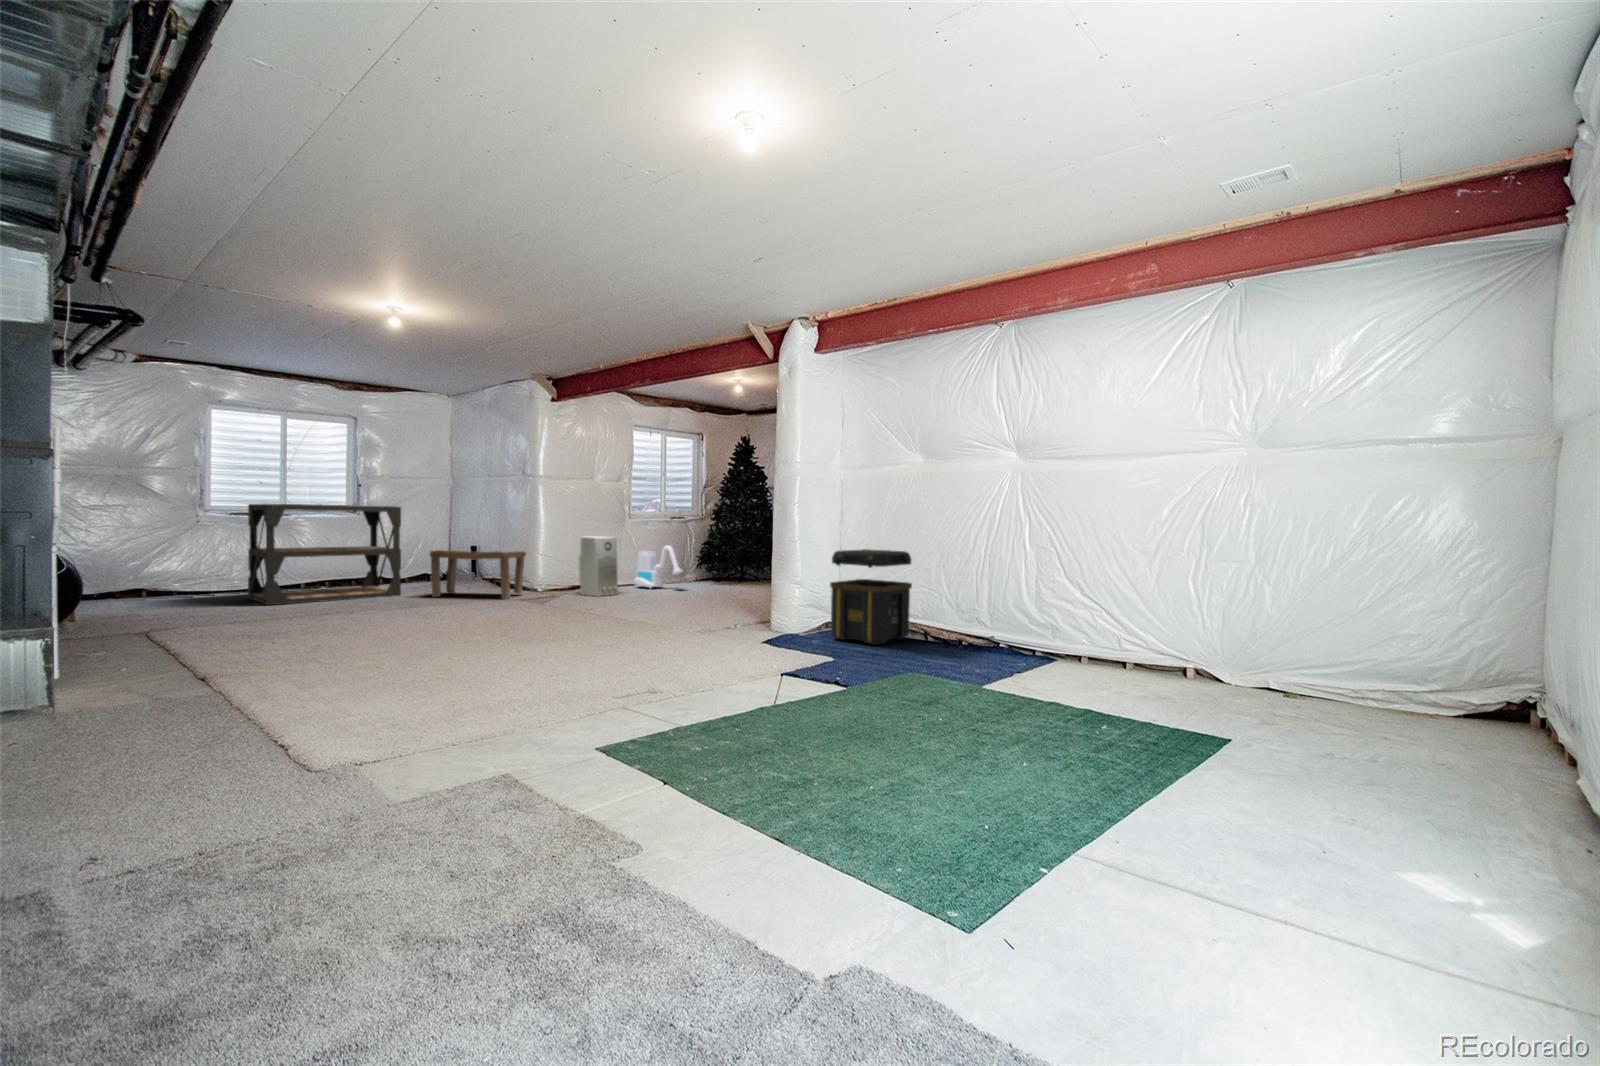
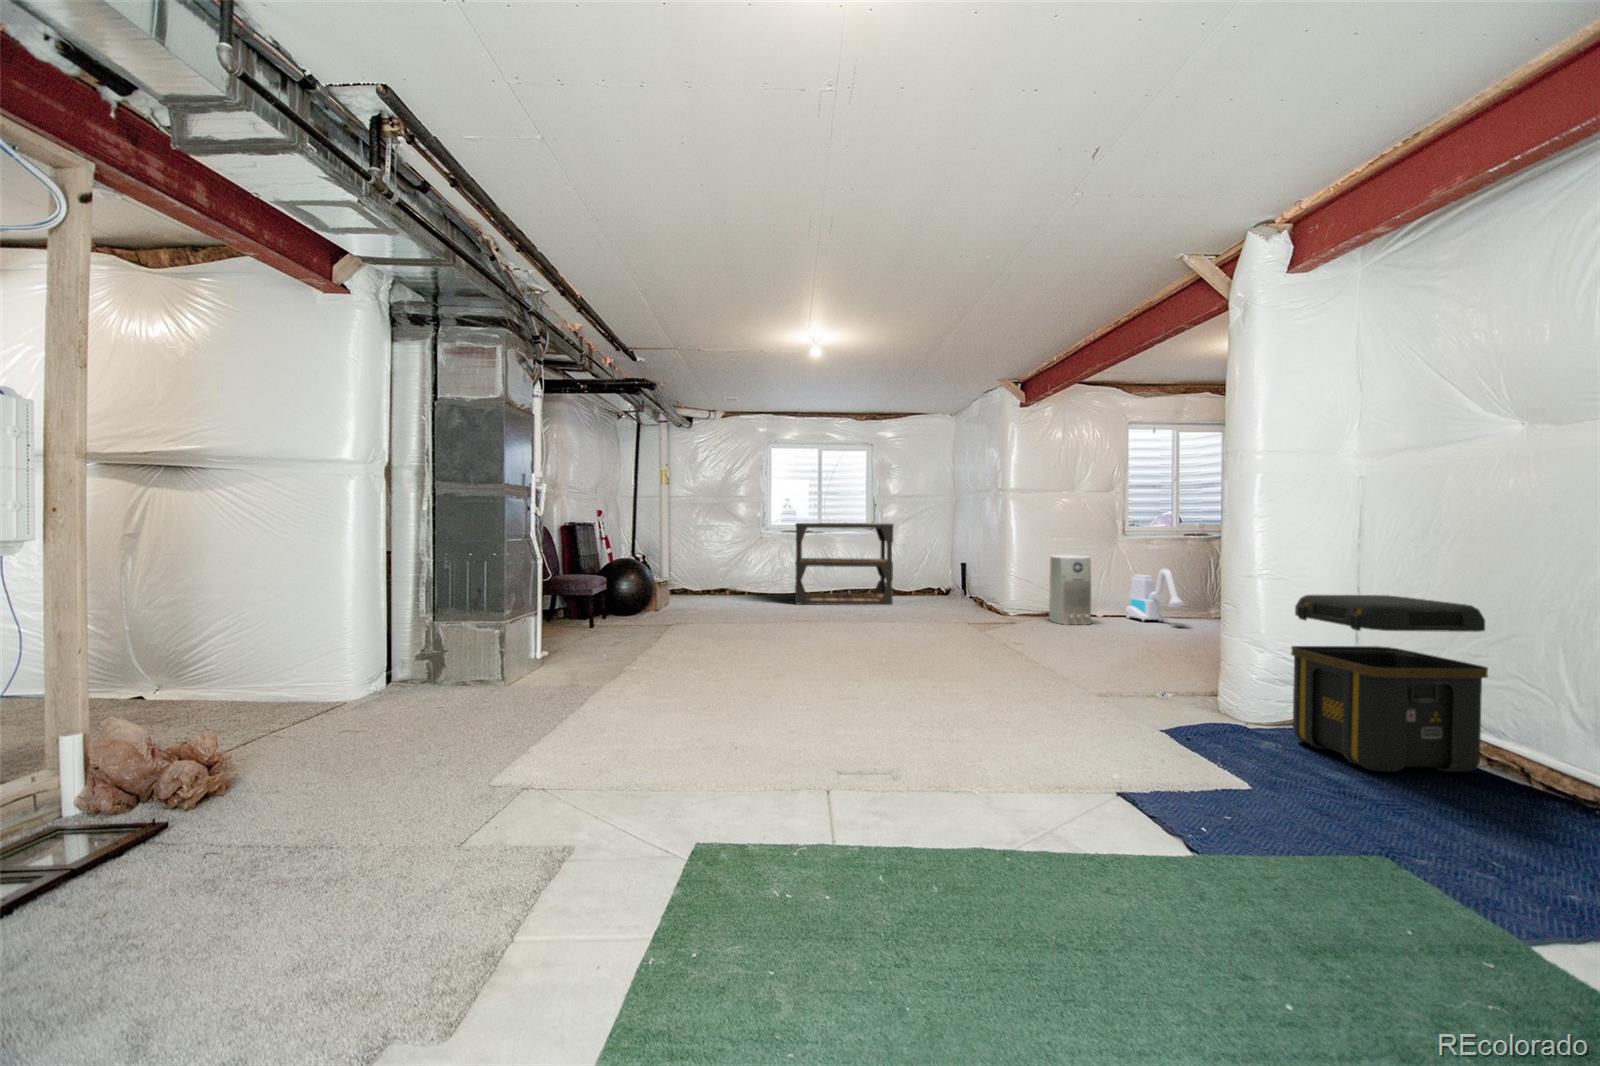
bench: present [430,550,526,599] -> none [910,565,994,618]

